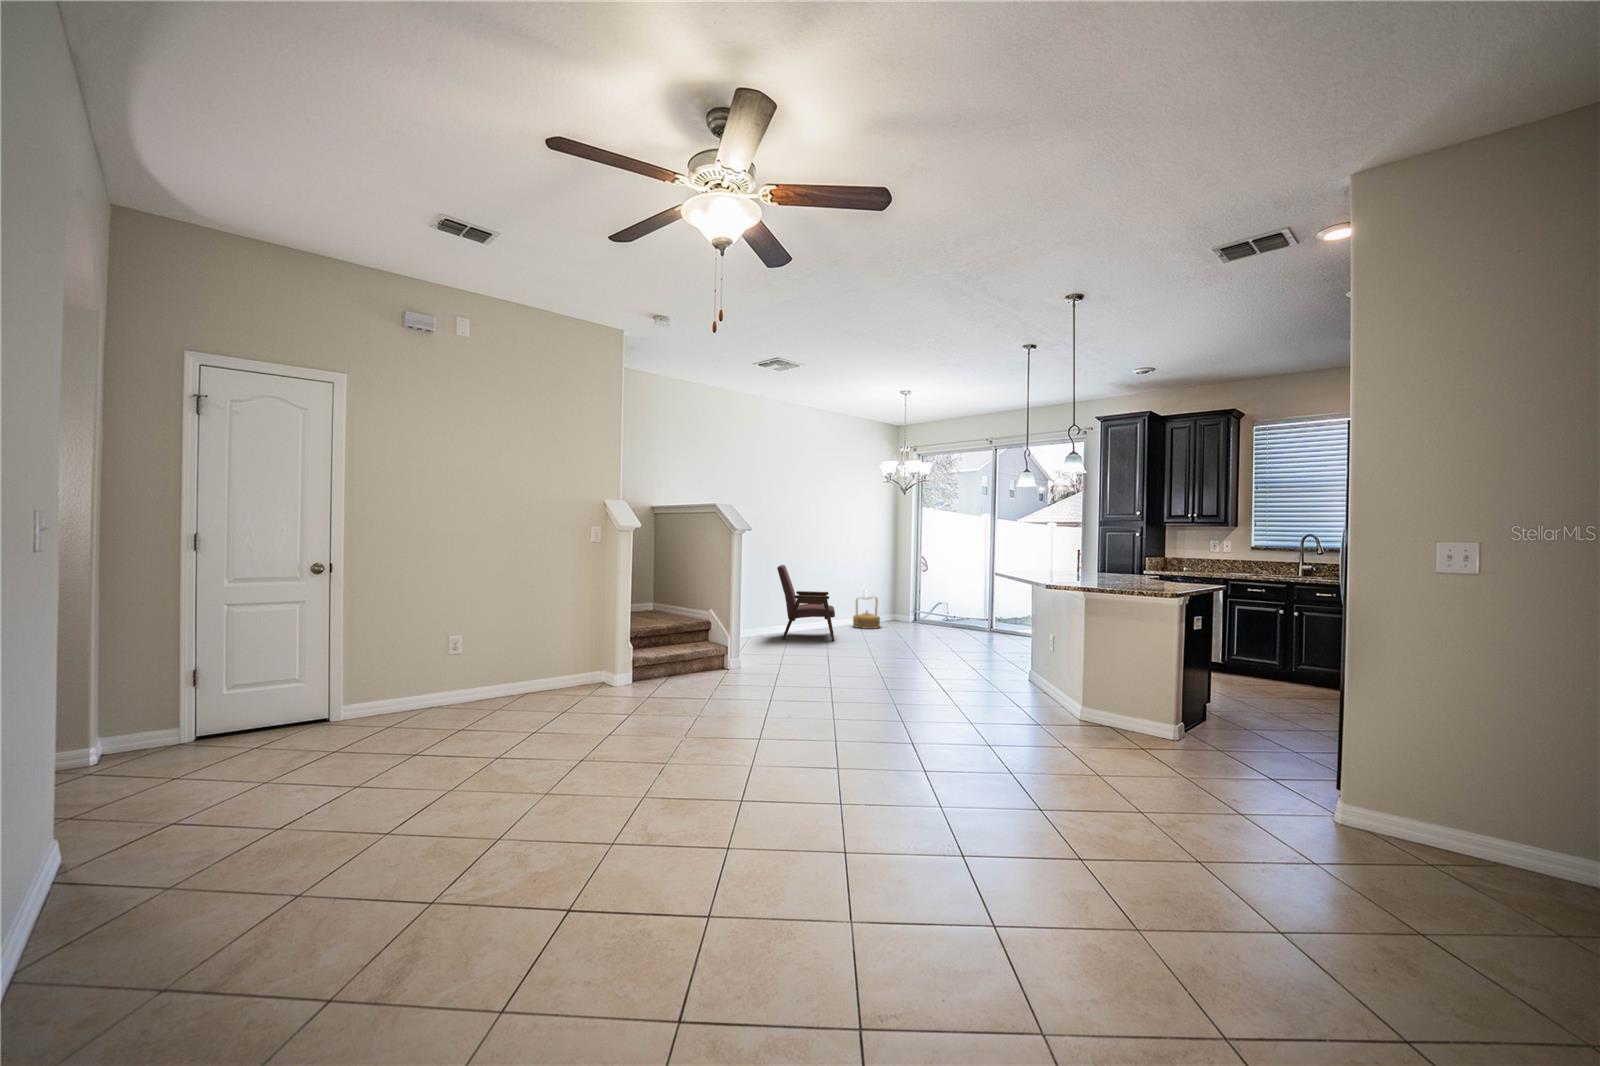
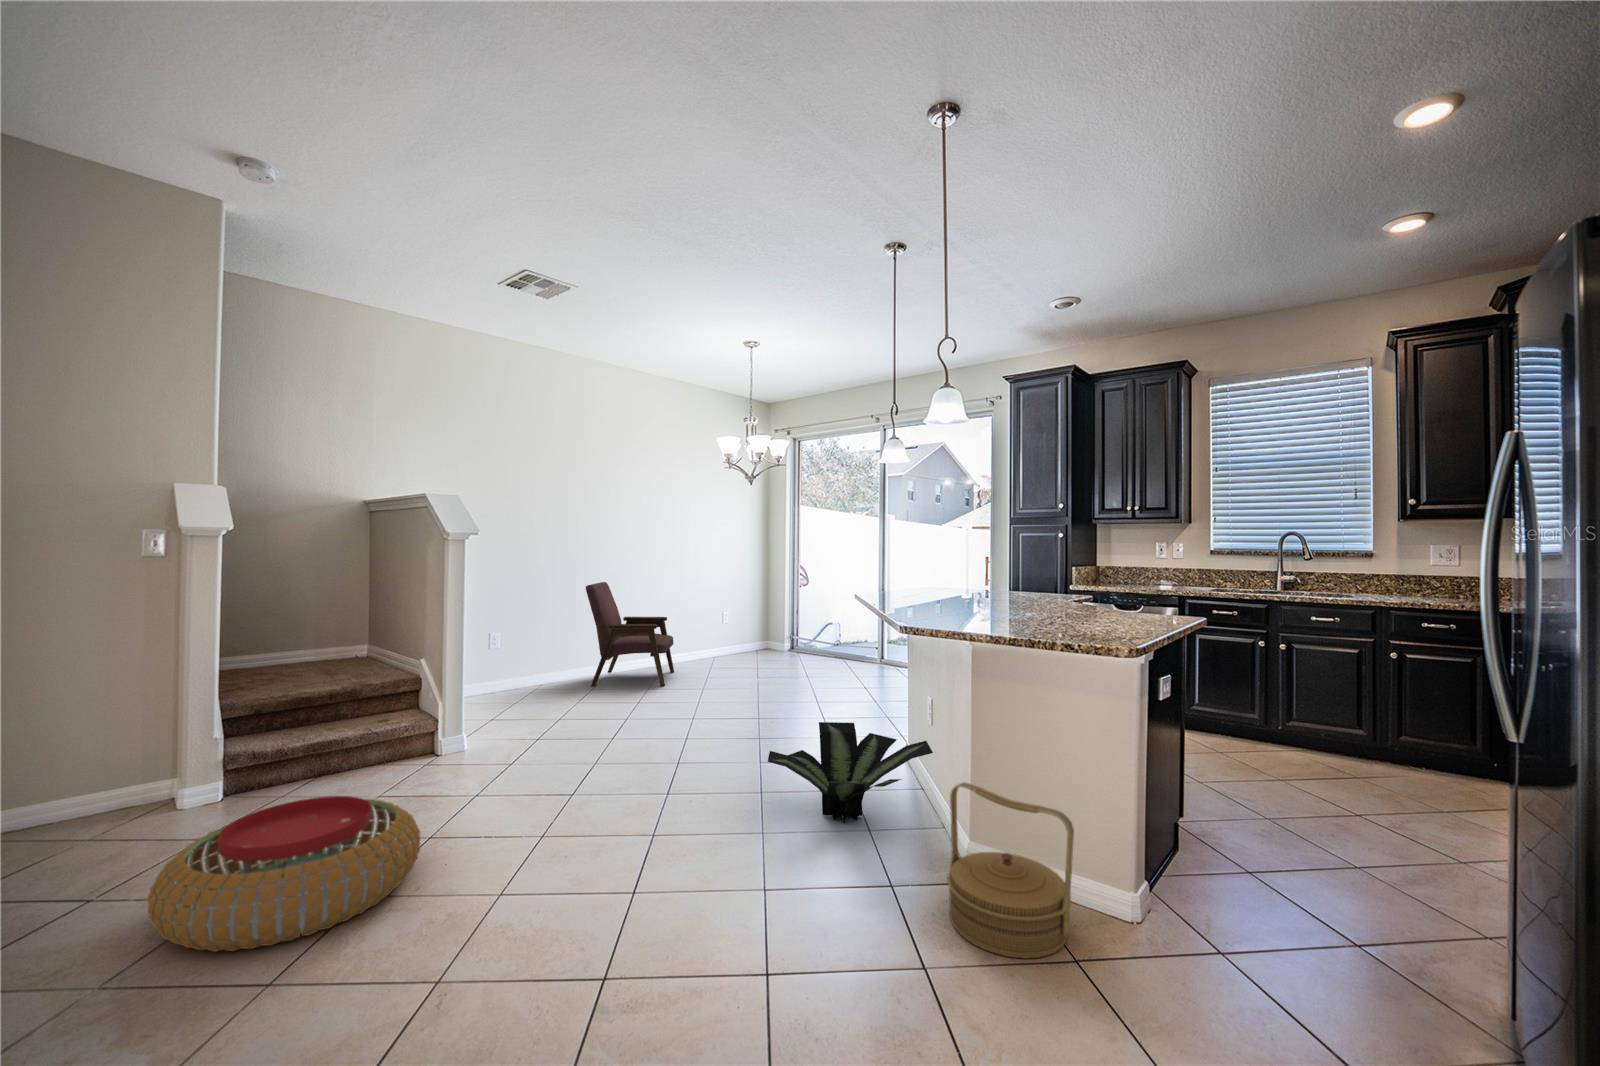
woven basket: present [853,597,880,629] -> present [947,783,1074,958]
potted plant: none [956,651,1058,704] -> present [768,722,933,823]
pouf: none [683,670,790,727] -> present [148,796,420,952]

